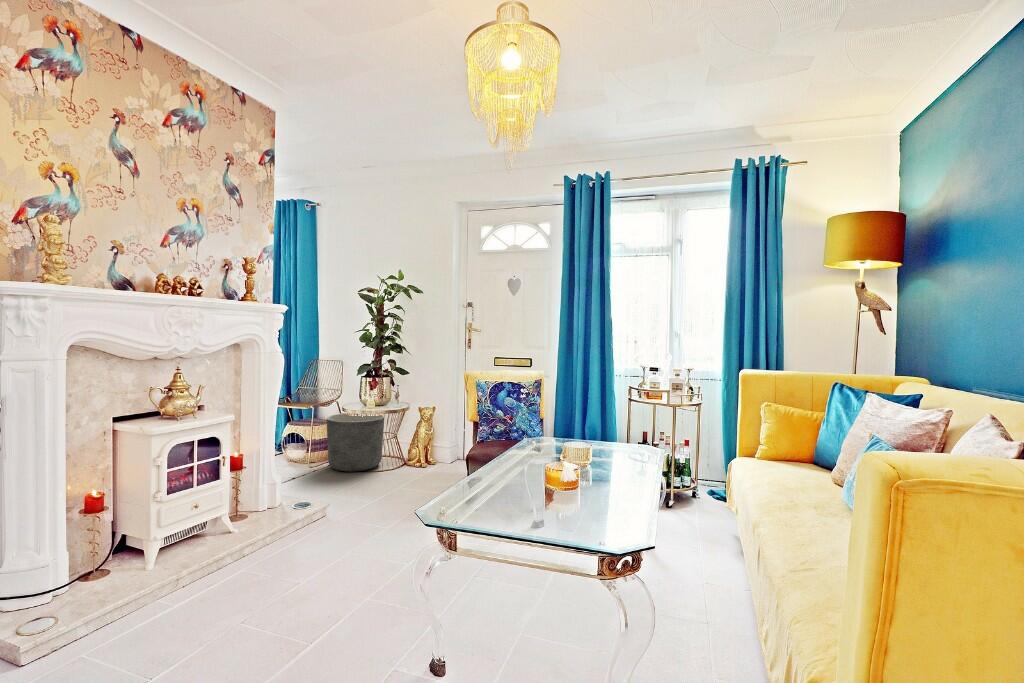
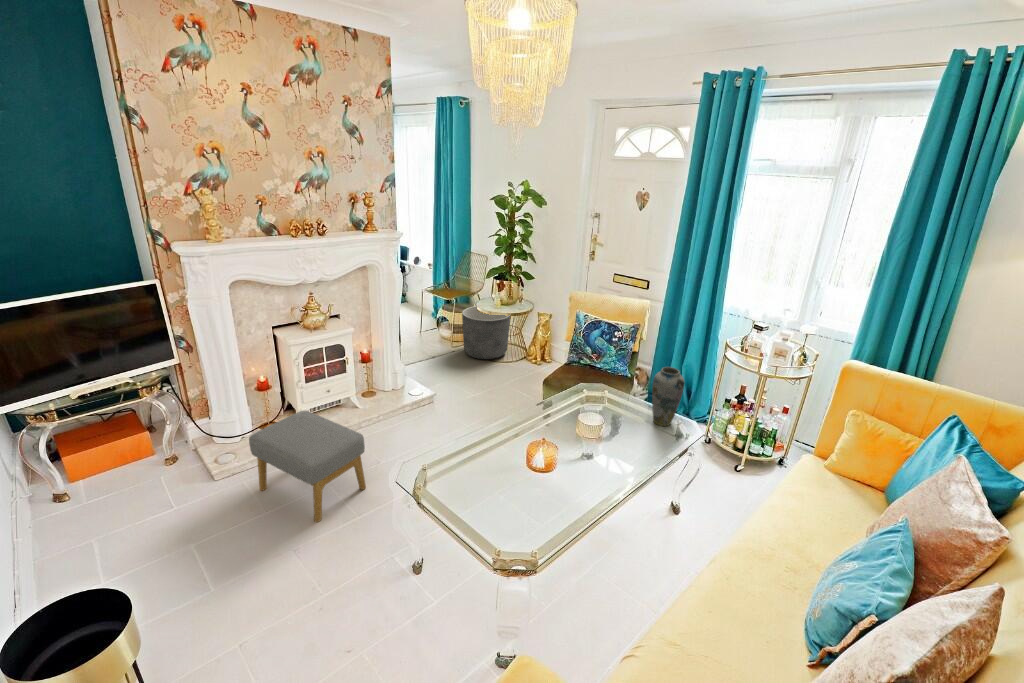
vase: none [608,393,637,451] -> present [652,367,685,426]
footstool: none [119,516,307,661] -> present [249,411,366,522]

